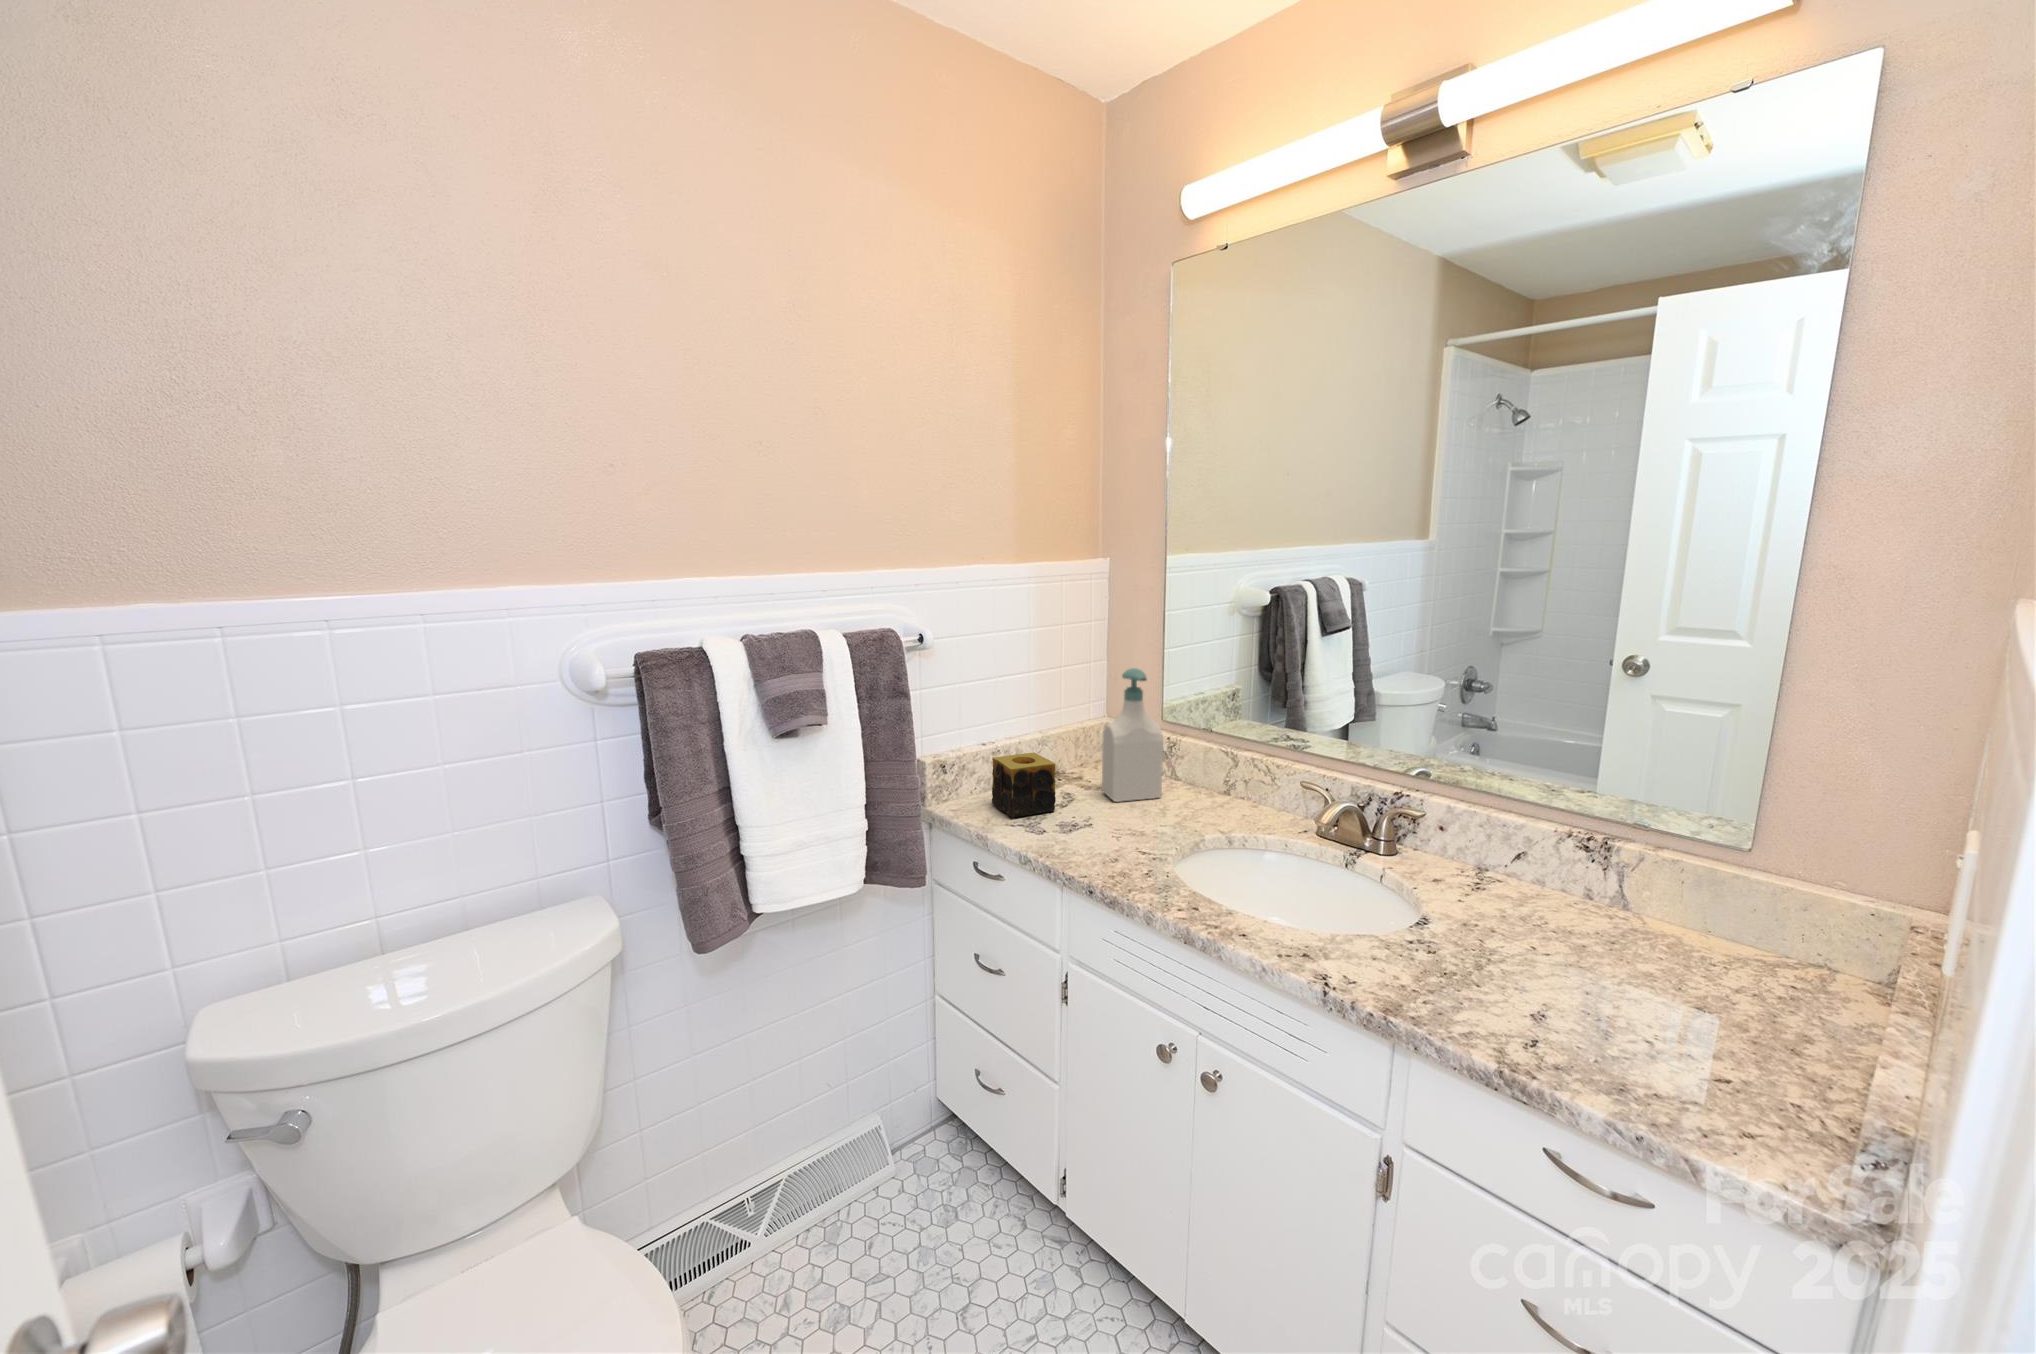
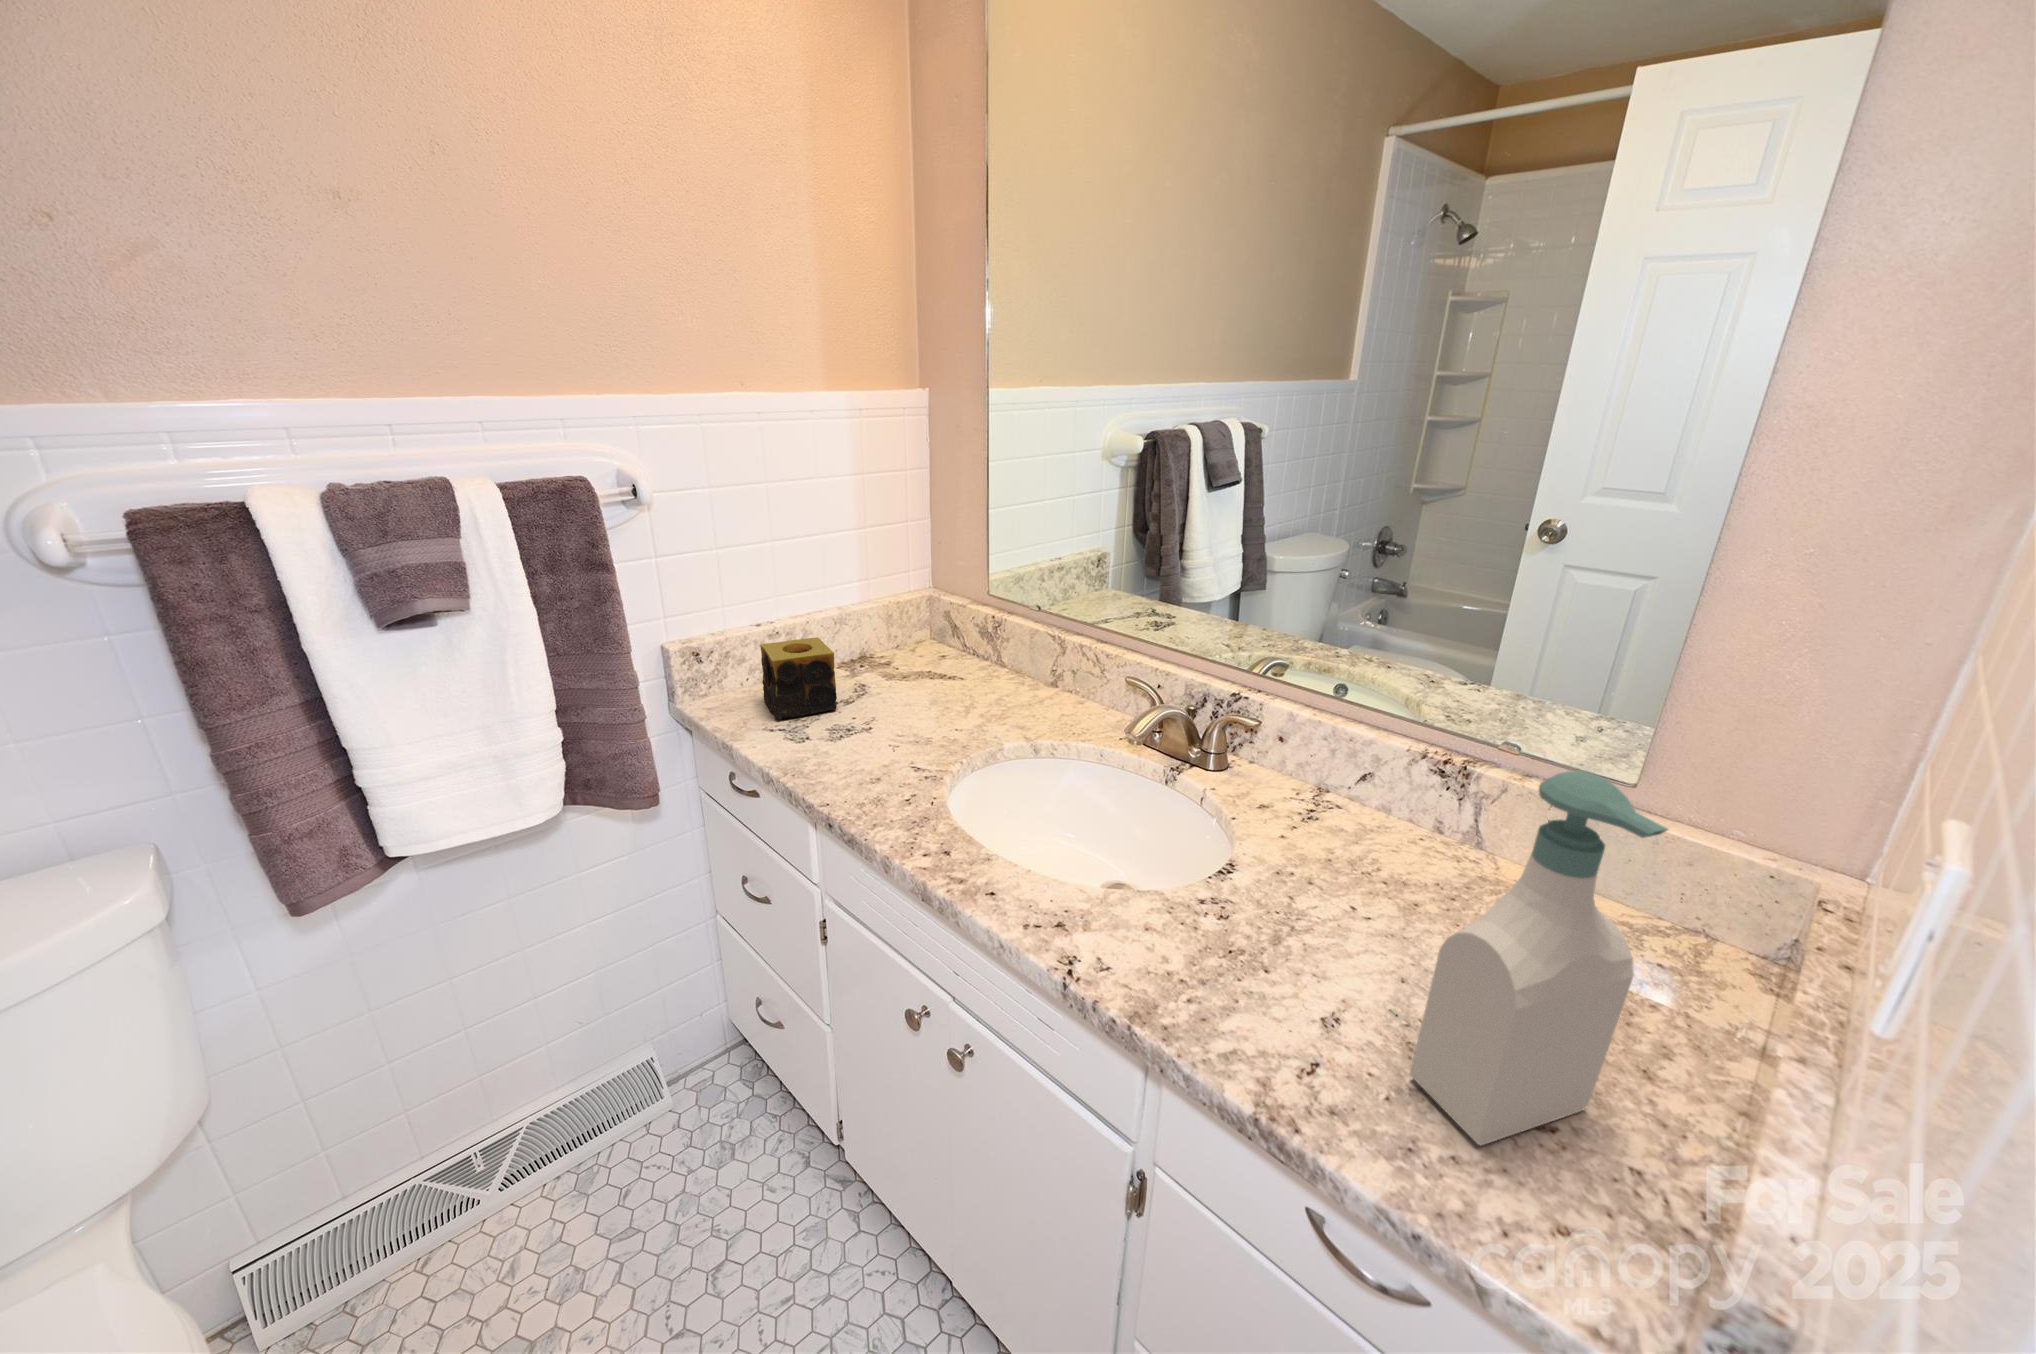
soap bottle: present [1102,668,1163,802] -> present [1410,771,1668,1145]

